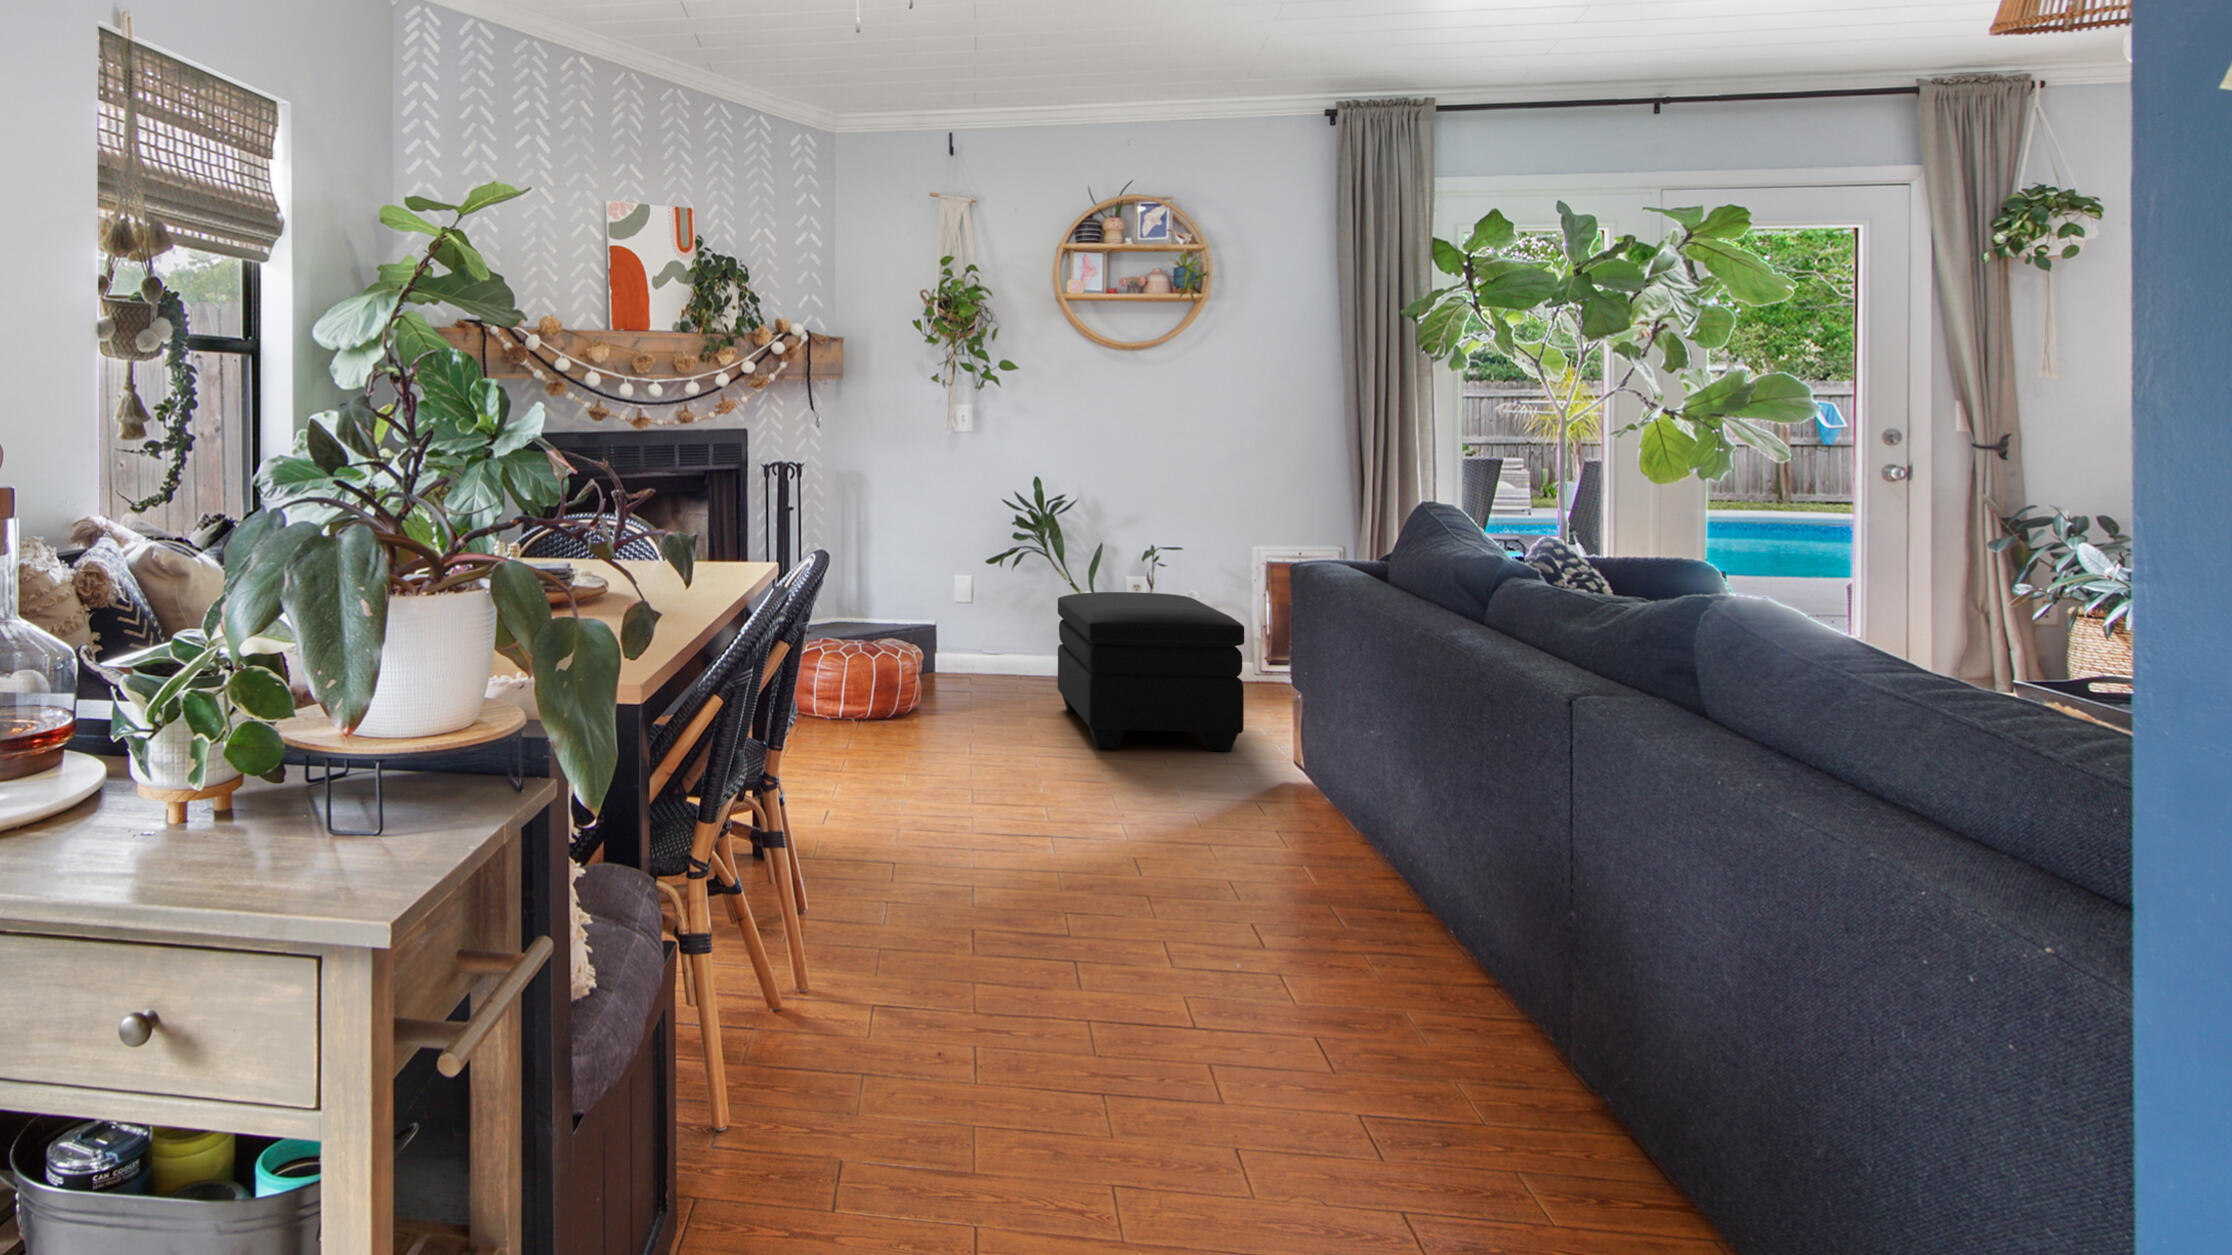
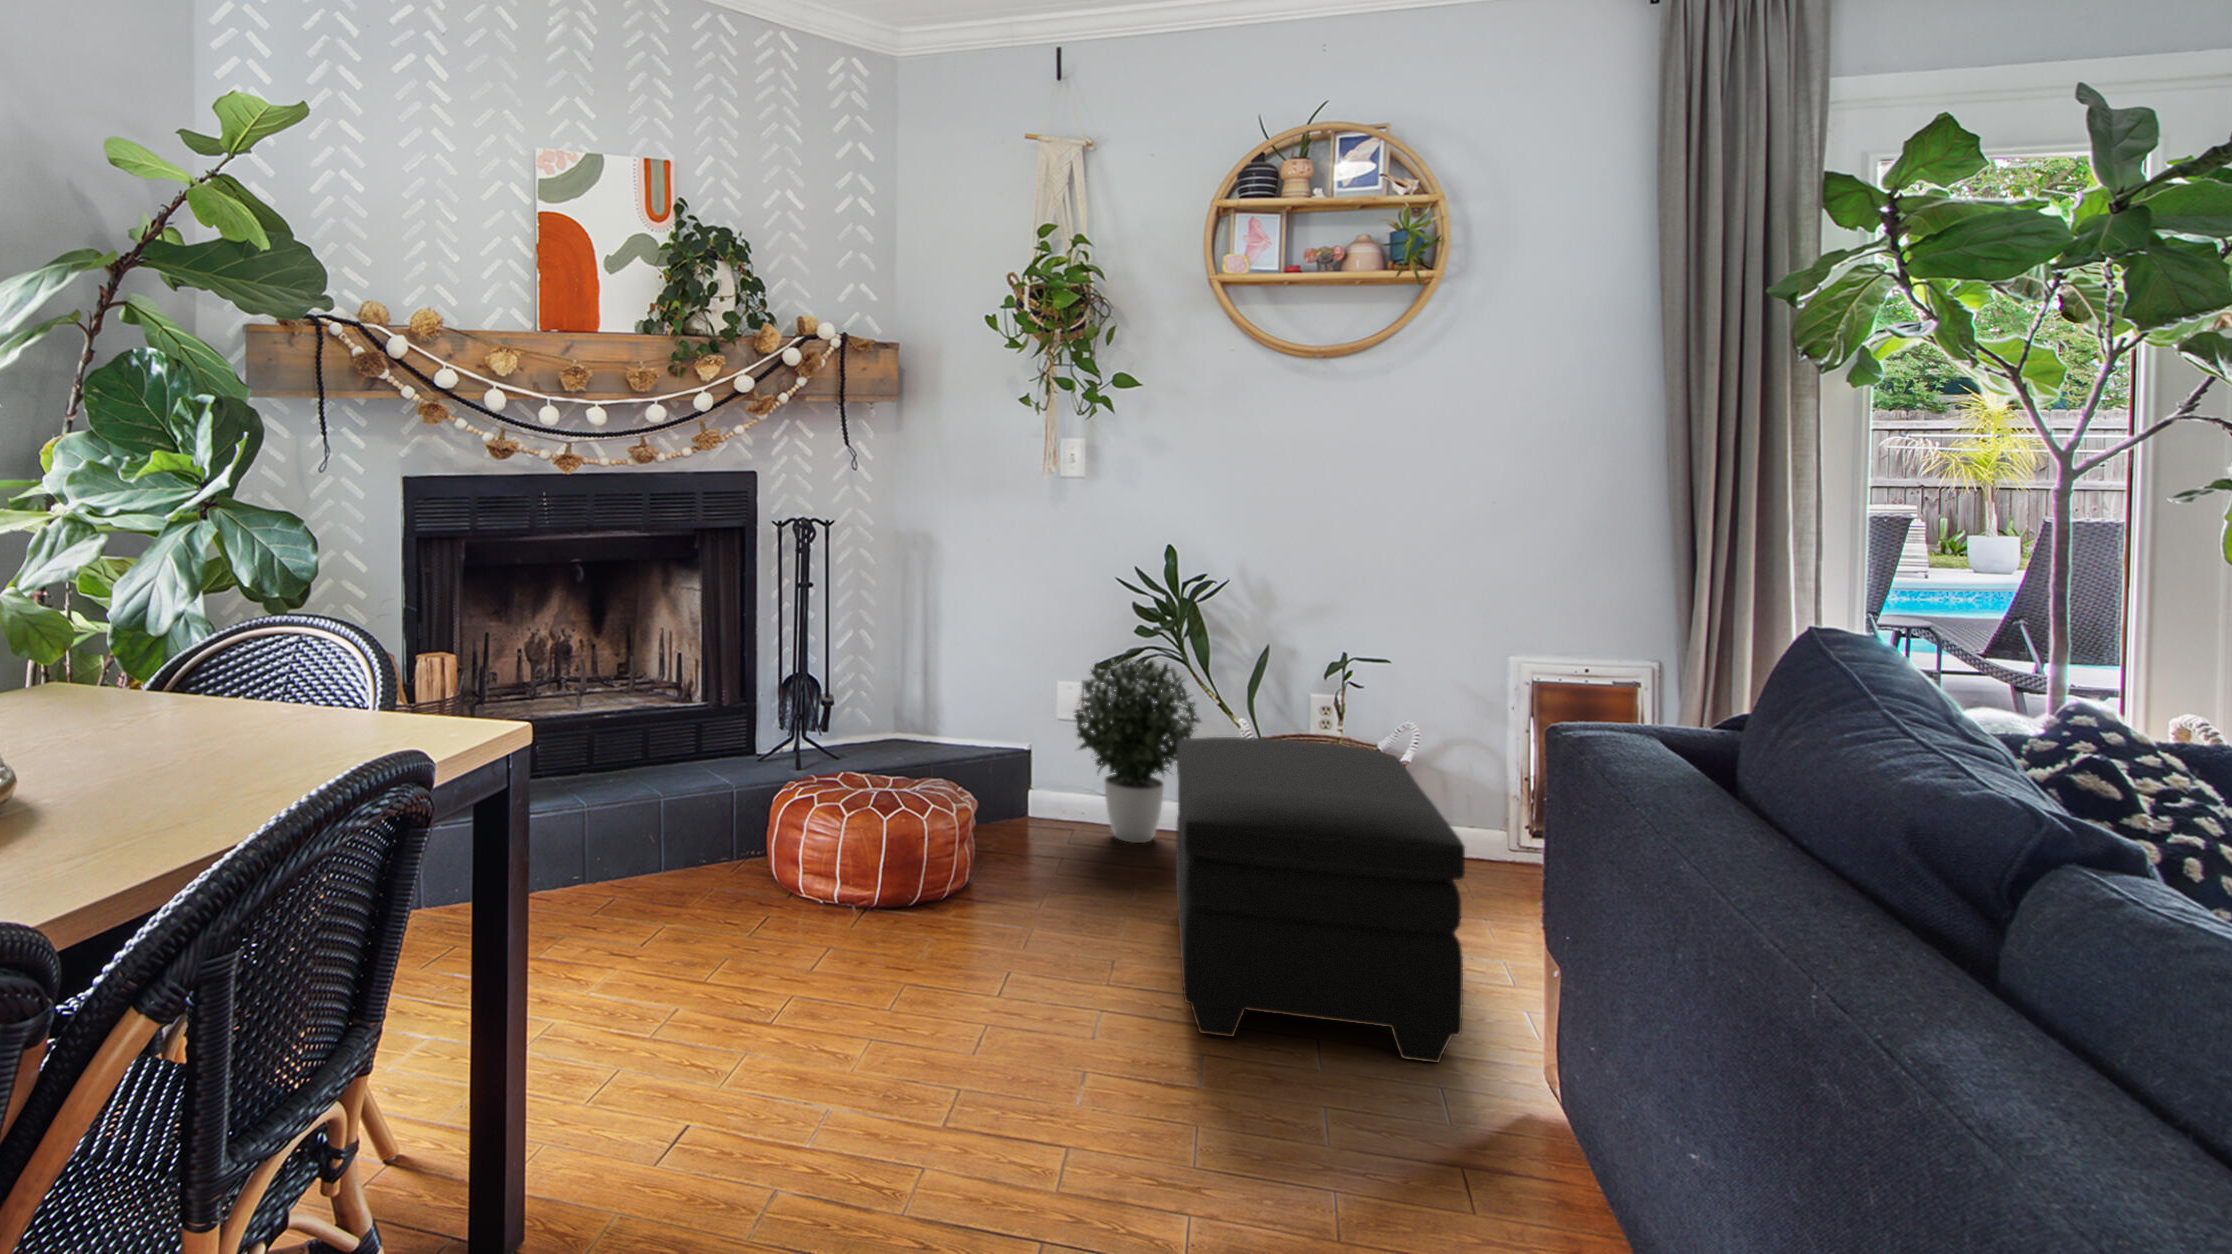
potted plant: none [972,555,1057,682] -> present [1075,658,1200,843]

